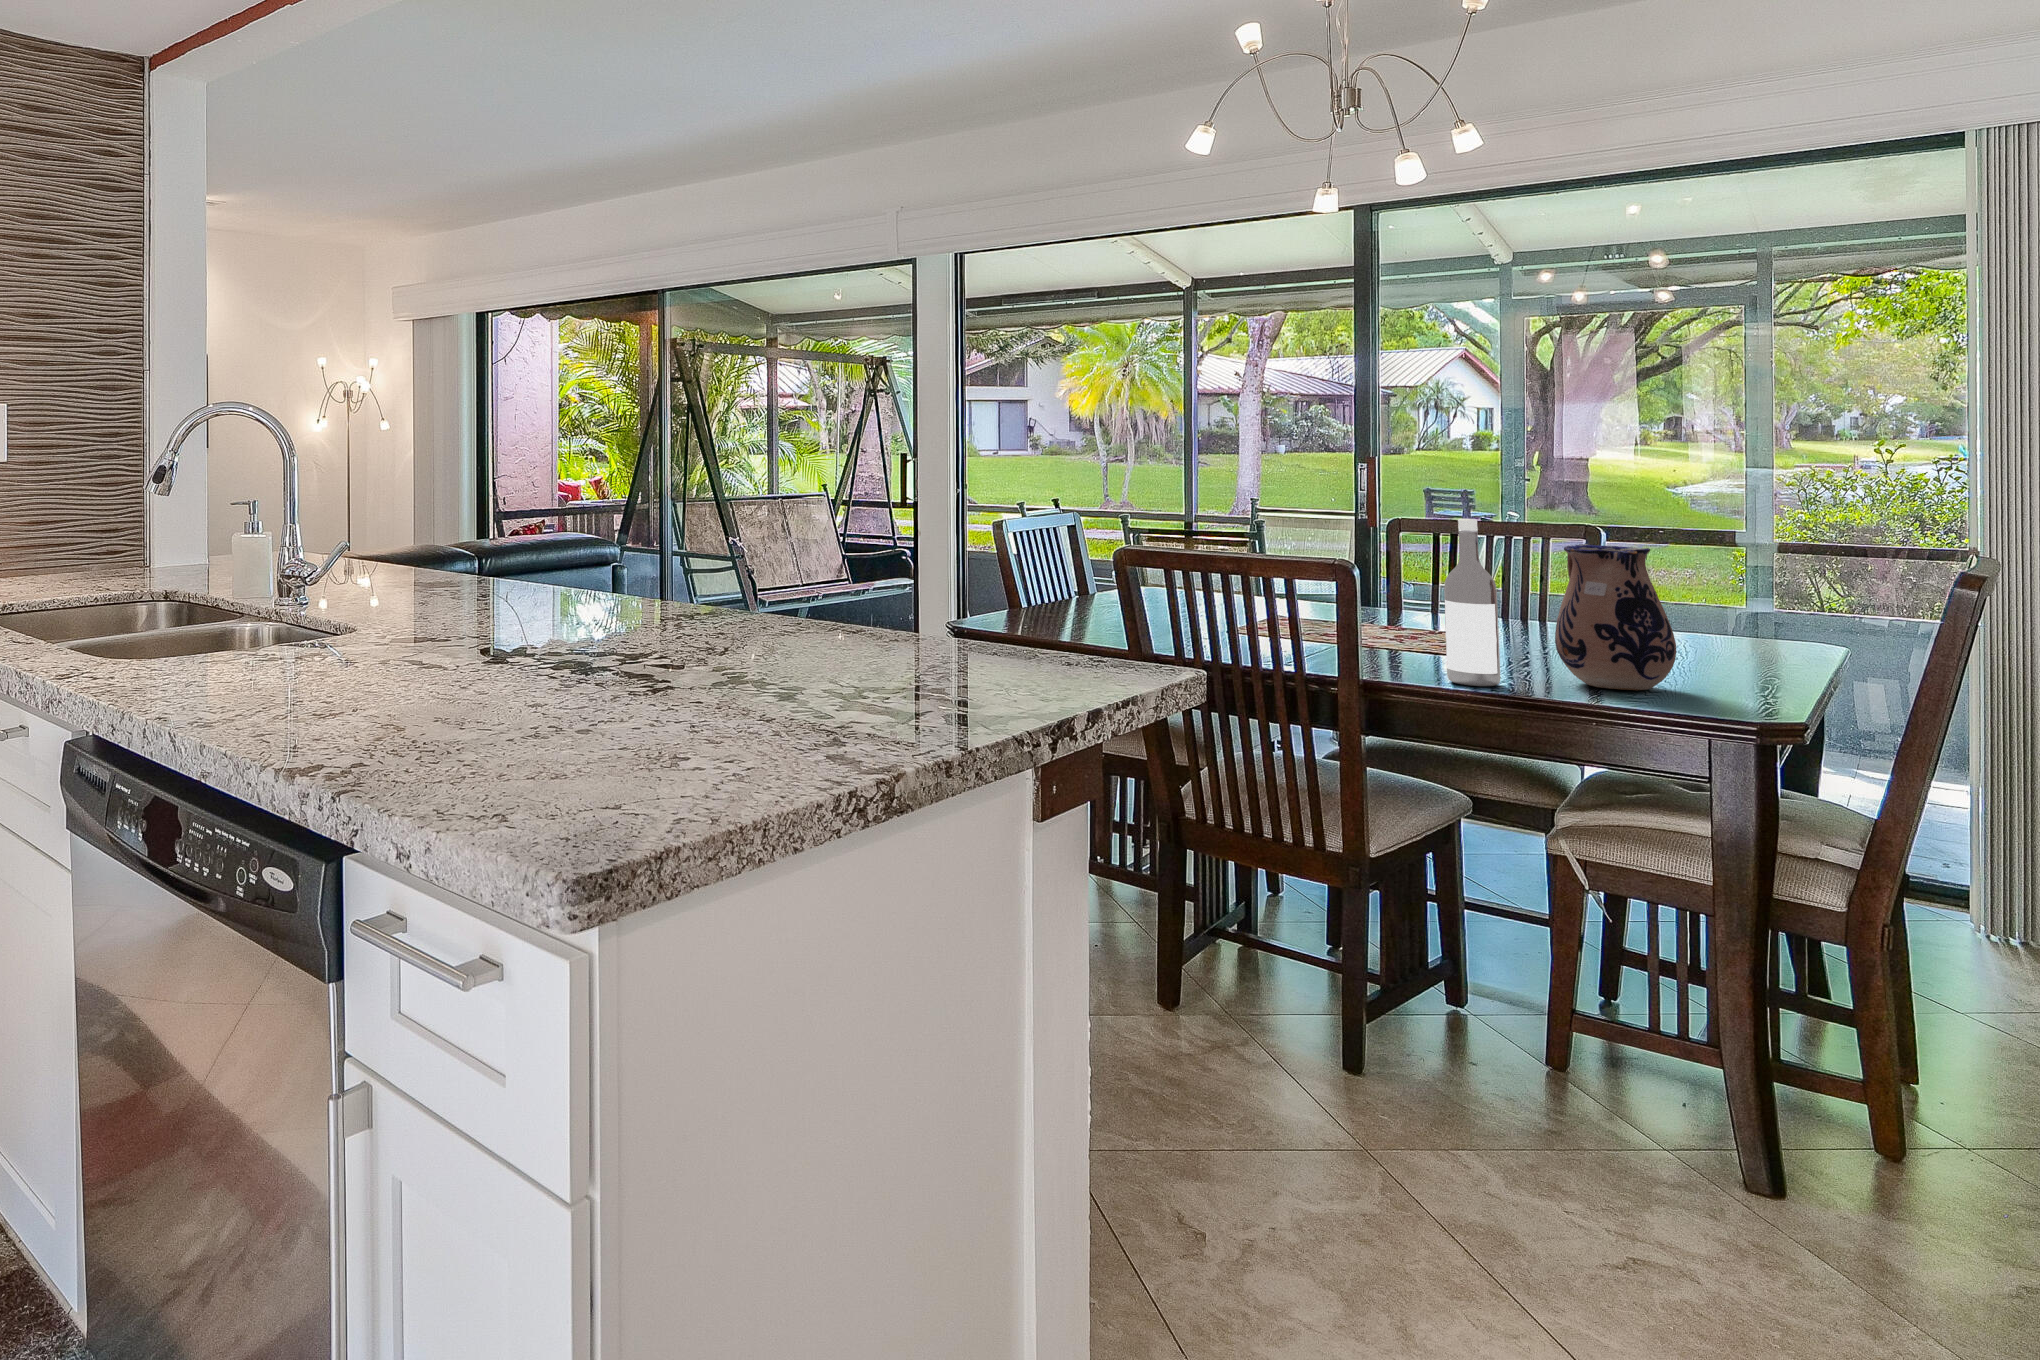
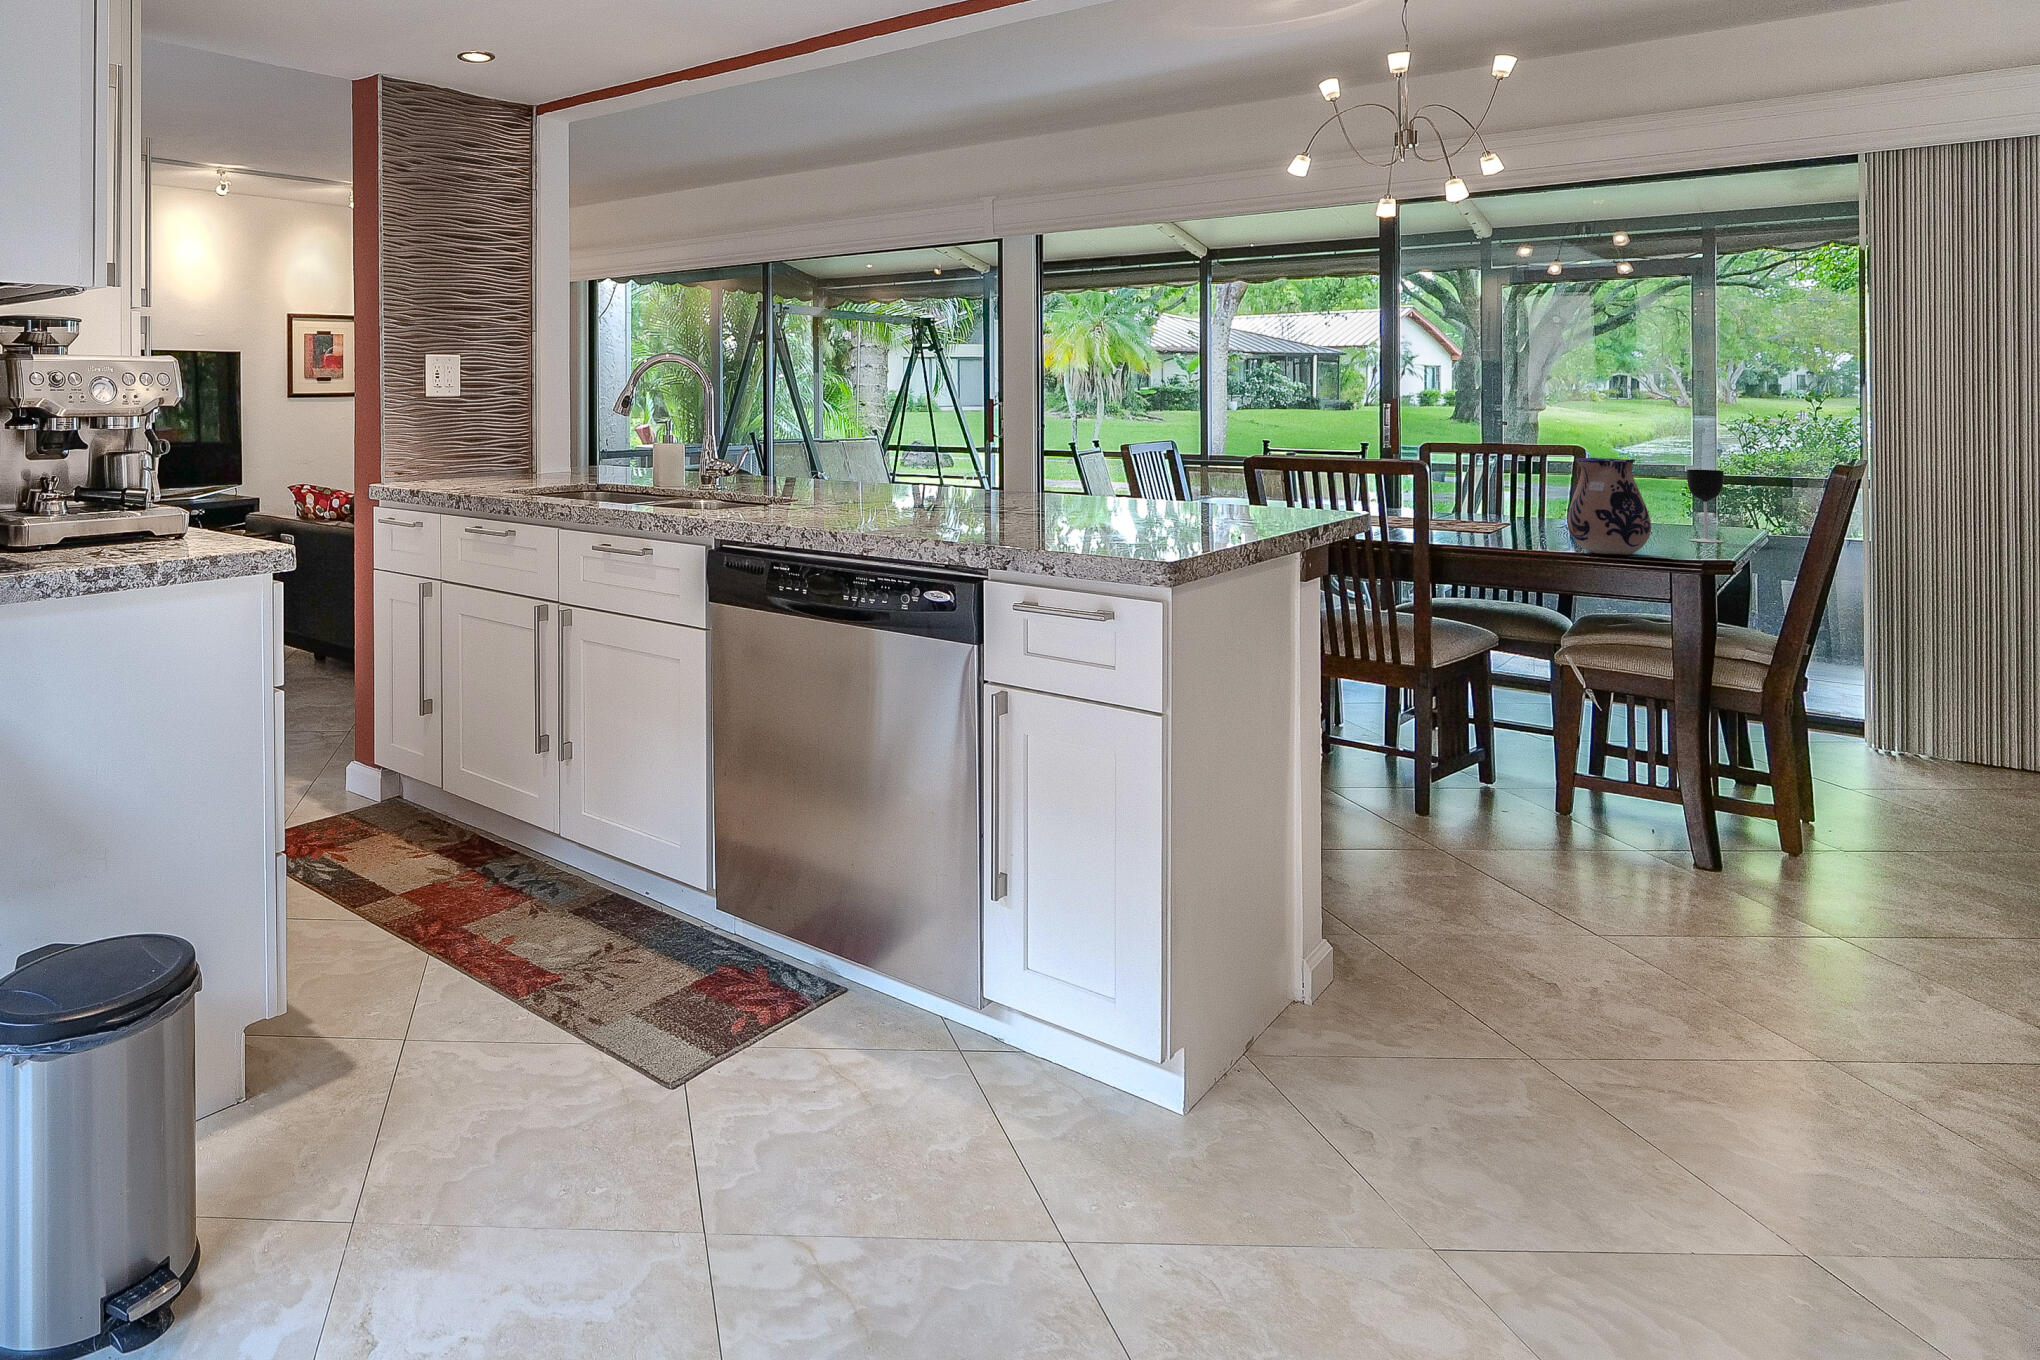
wine bottle: present [1444,519,1500,686] -> none [1491,440,1529,553]
wine glass: none [1722,556,1777,661] -> present [1687,470,1724,542]

